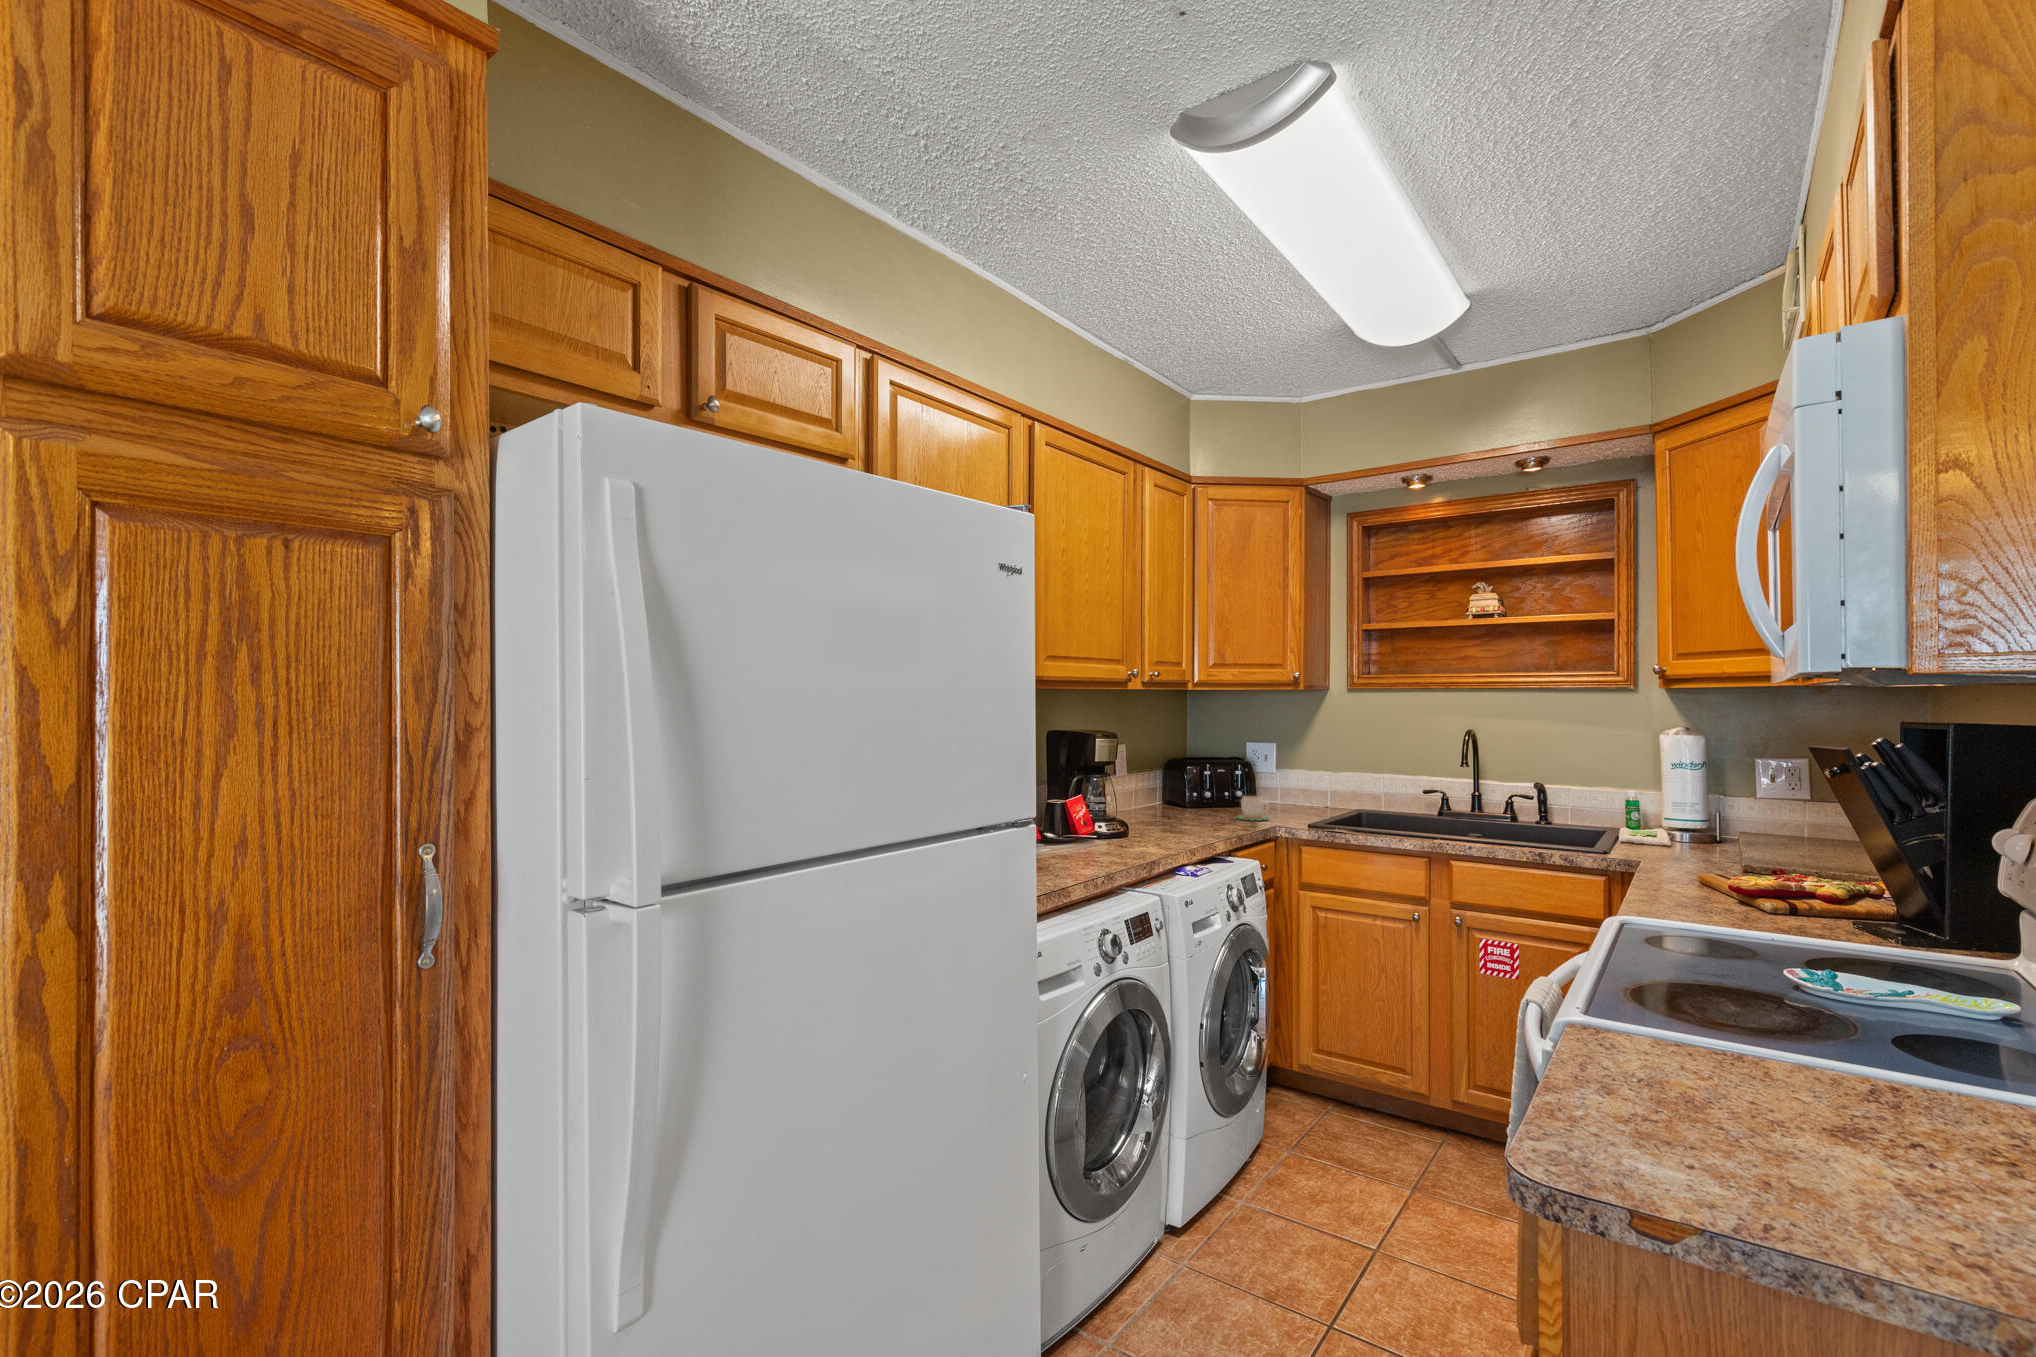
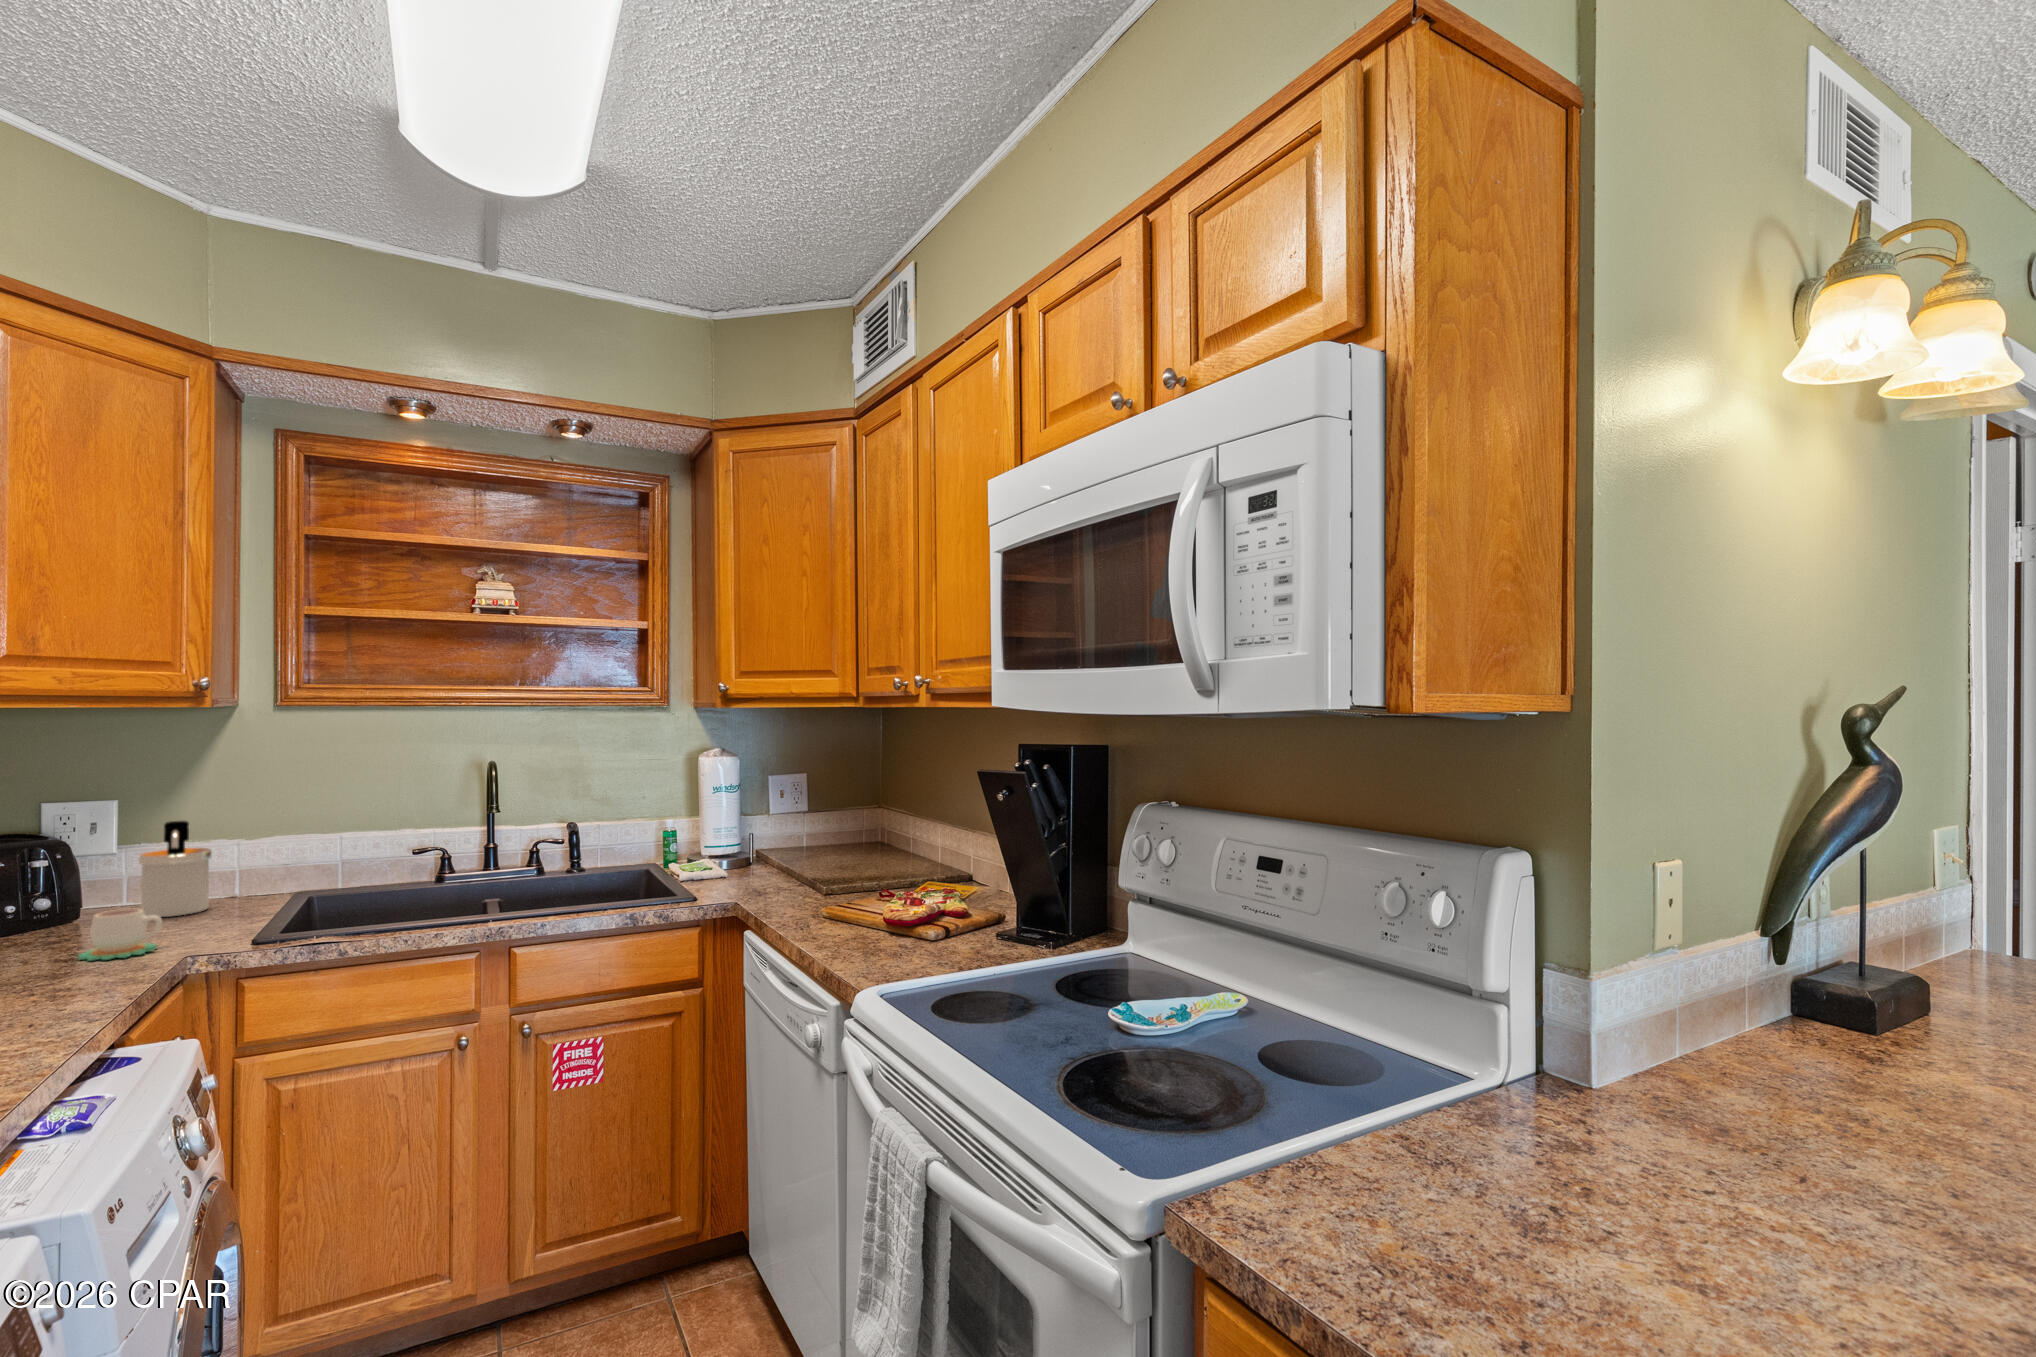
soap dispenser: none [1278,753,1311,807] -> present [139,821,212,917]

